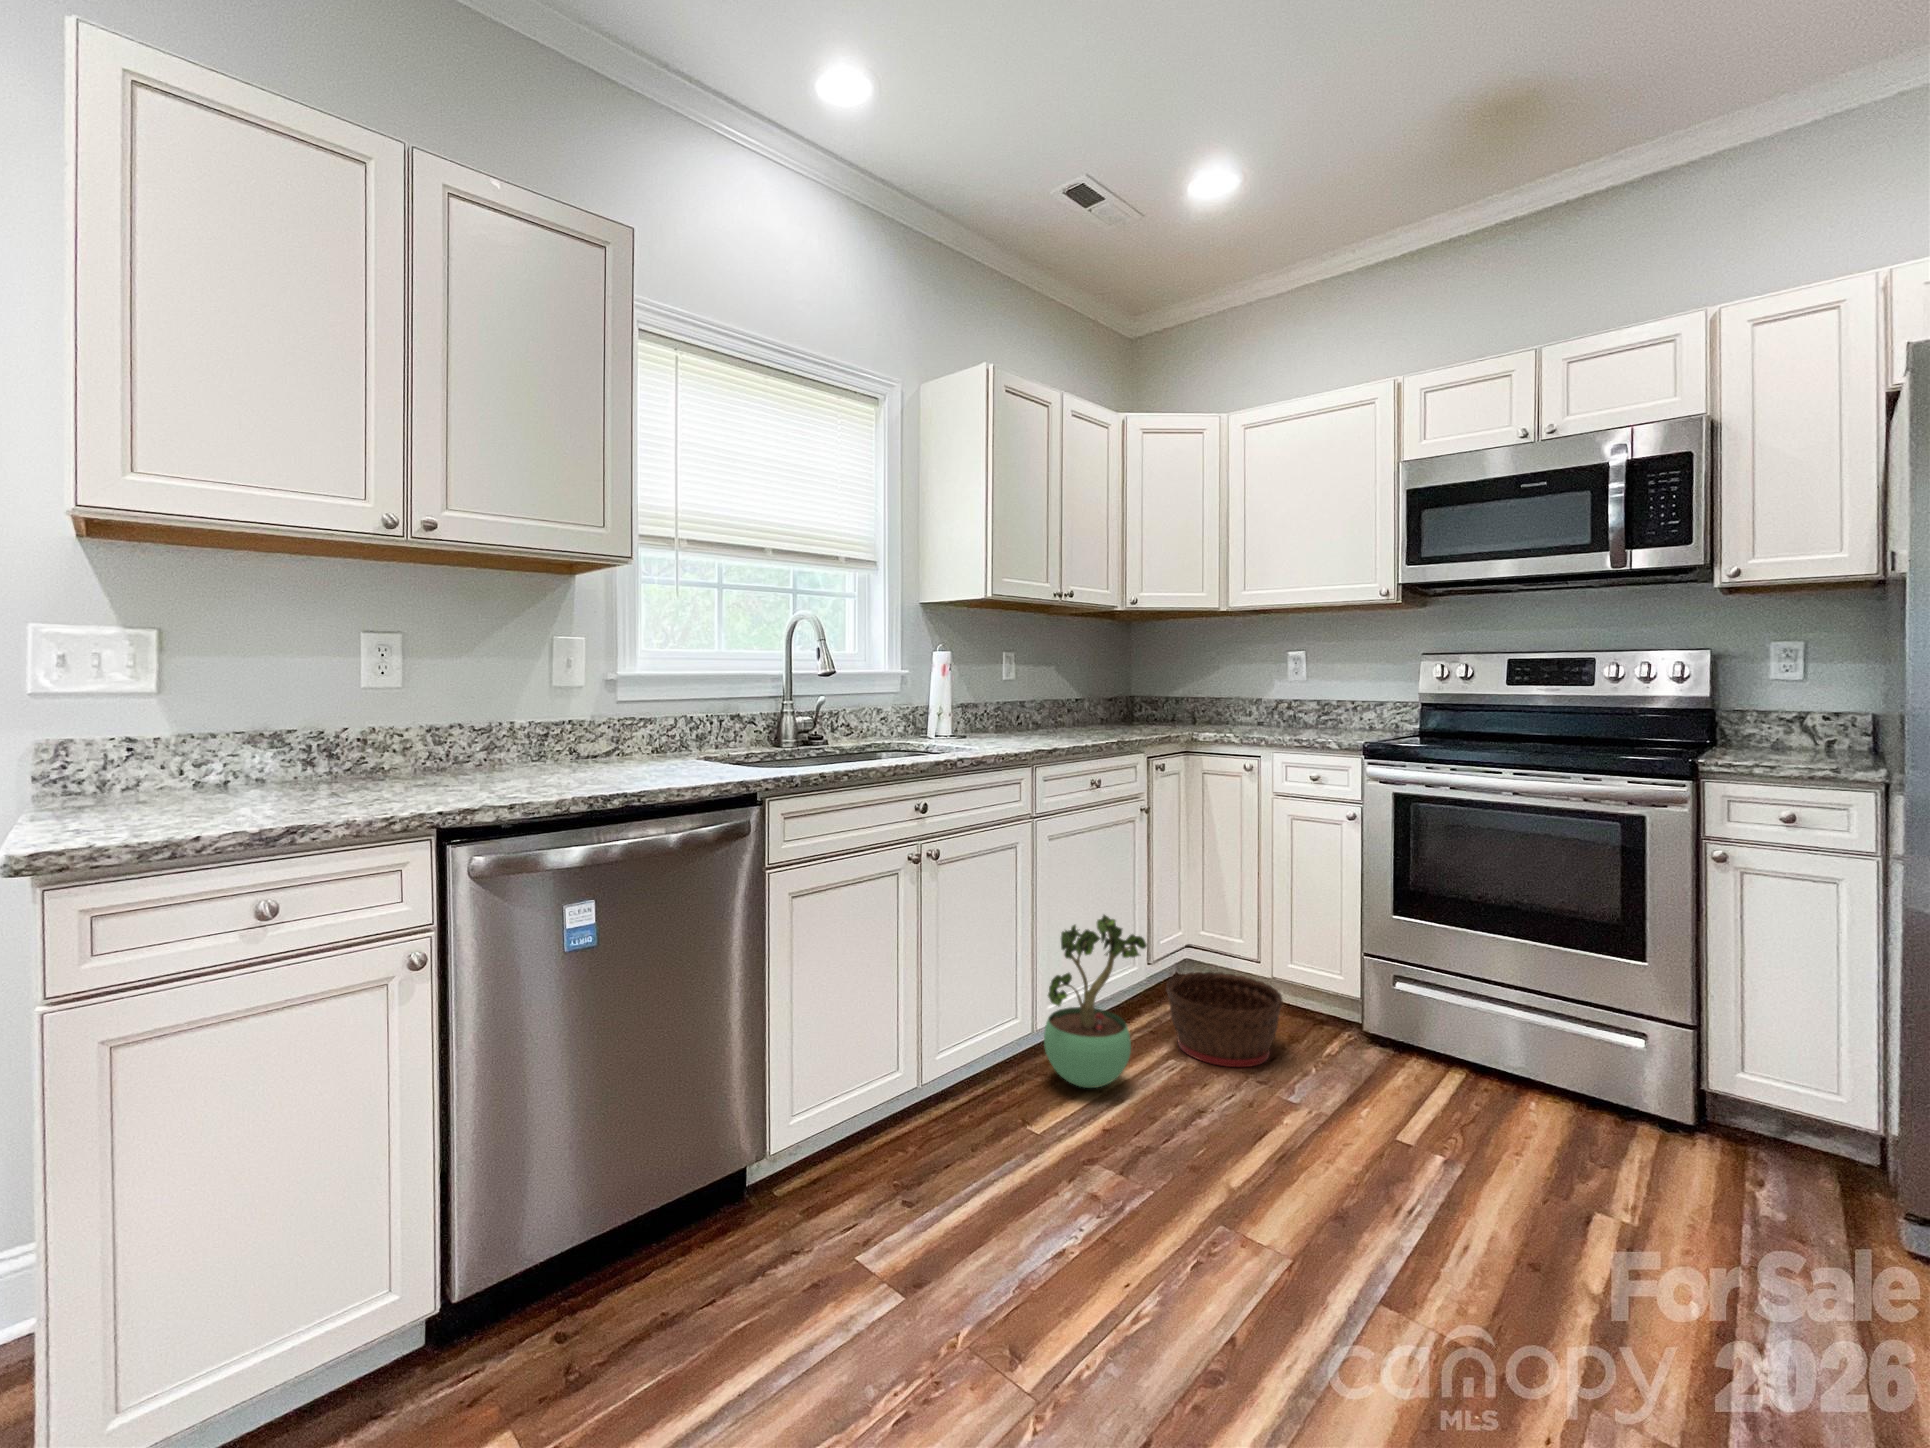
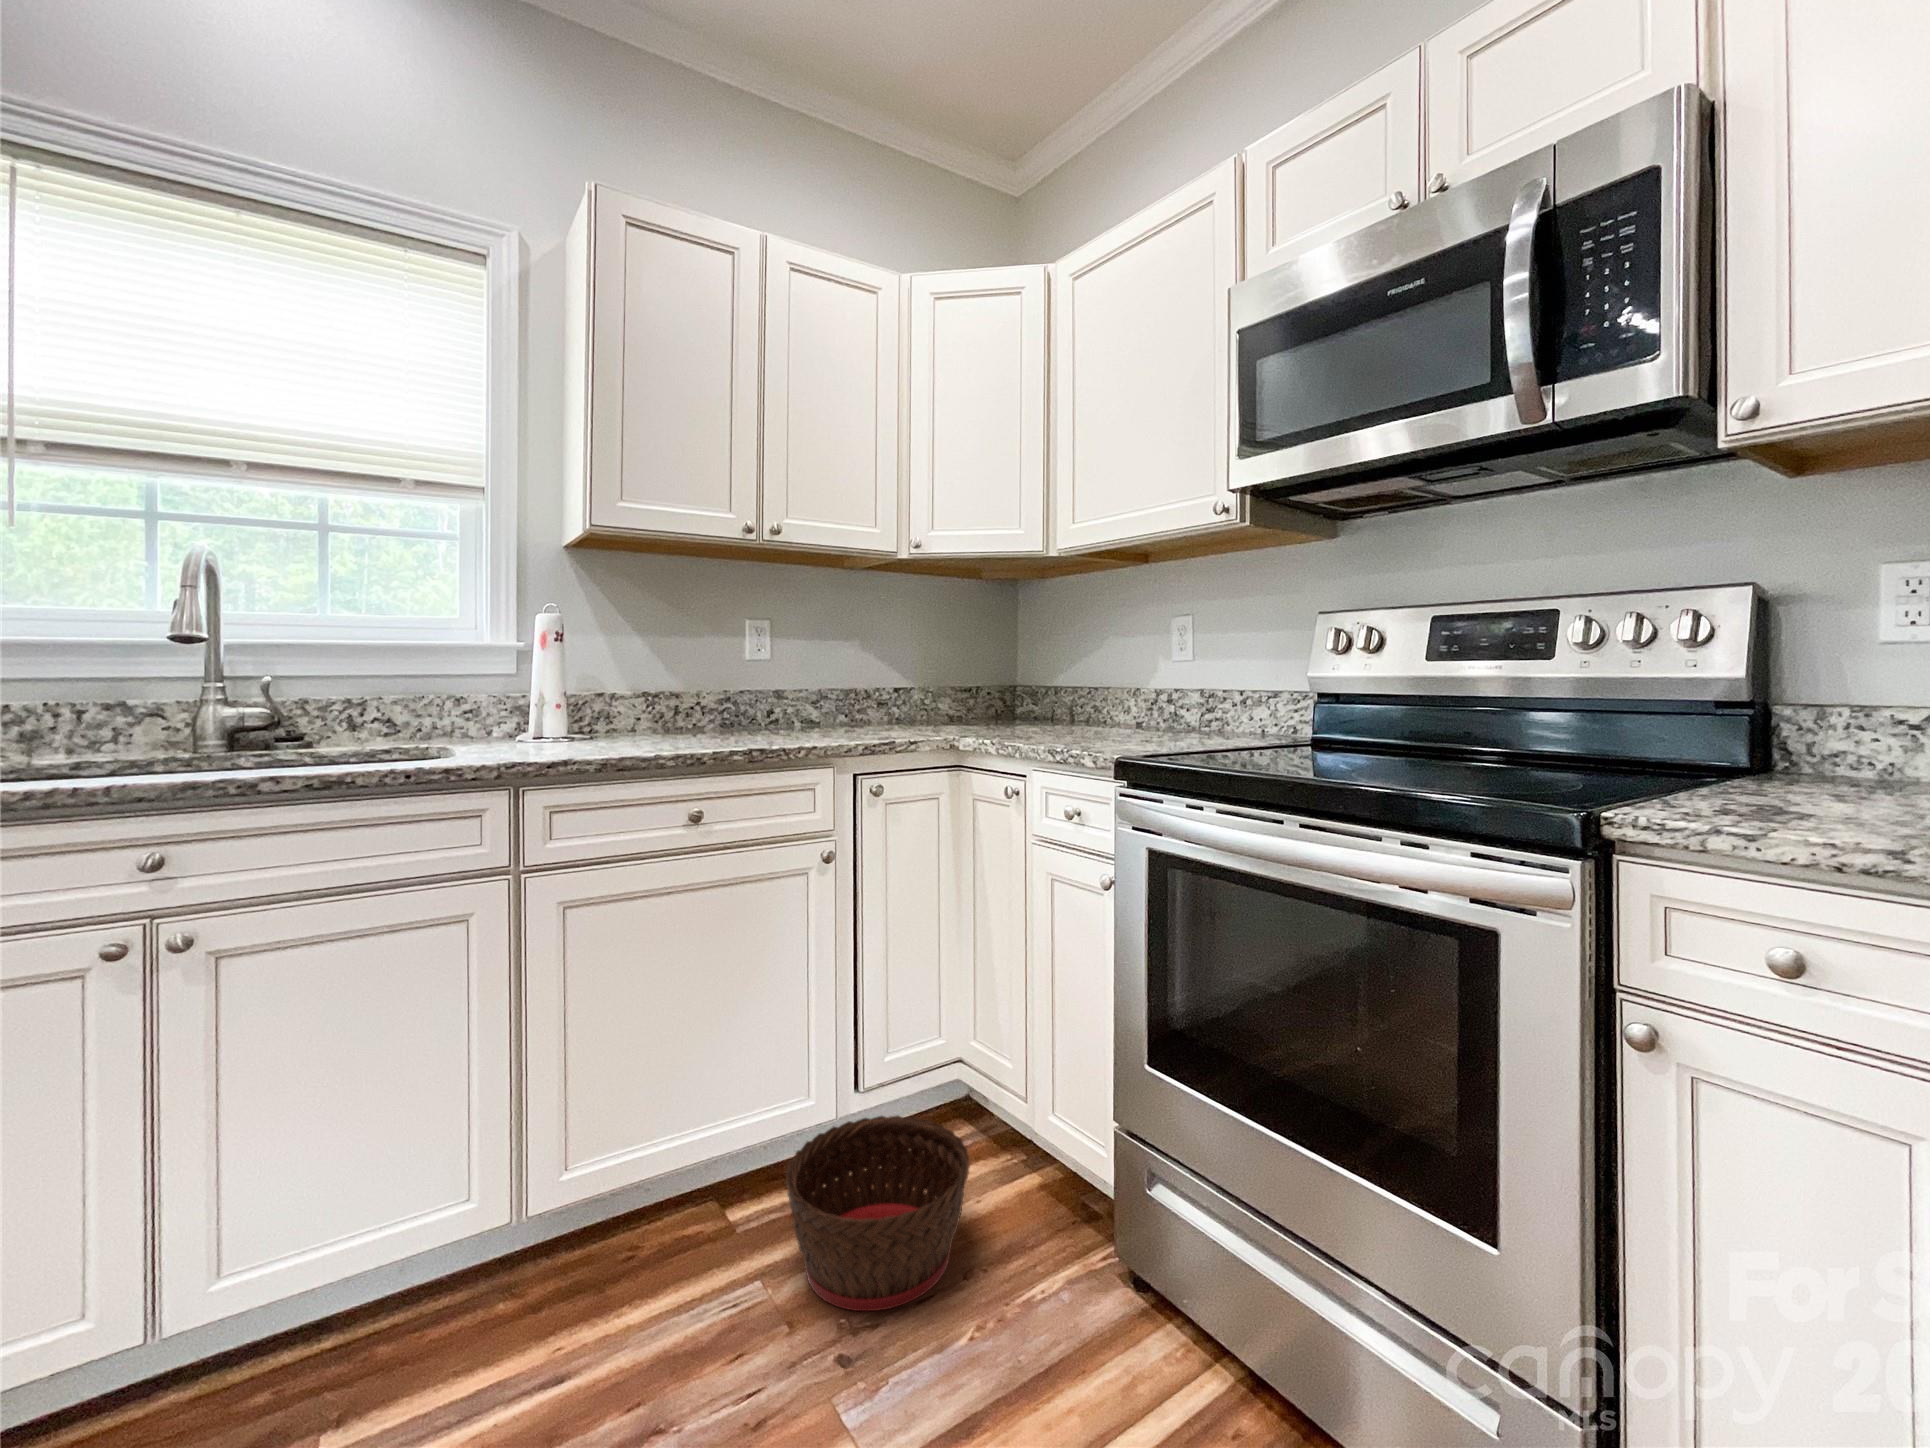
potted plant: present [1044,915,1147,1088] -> none [456,1044,670,1347]

